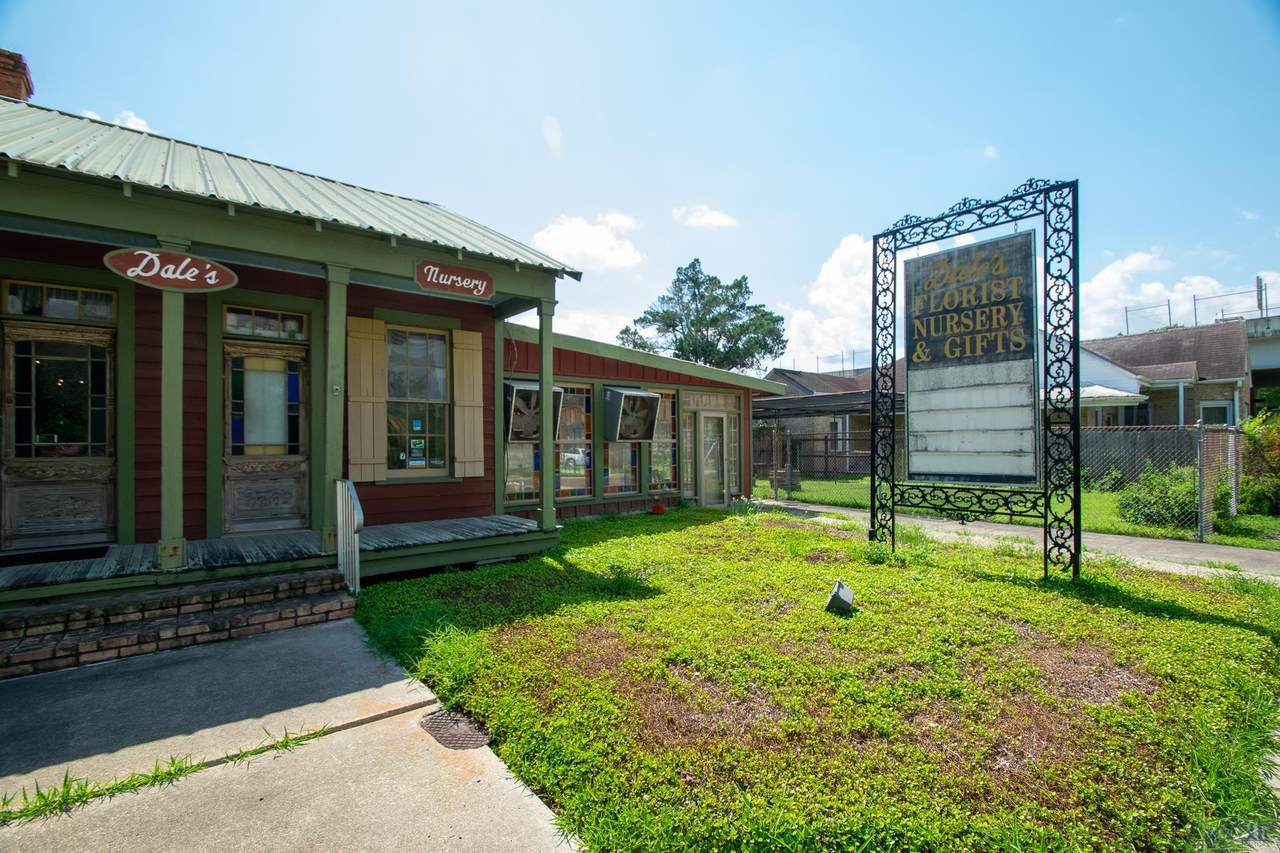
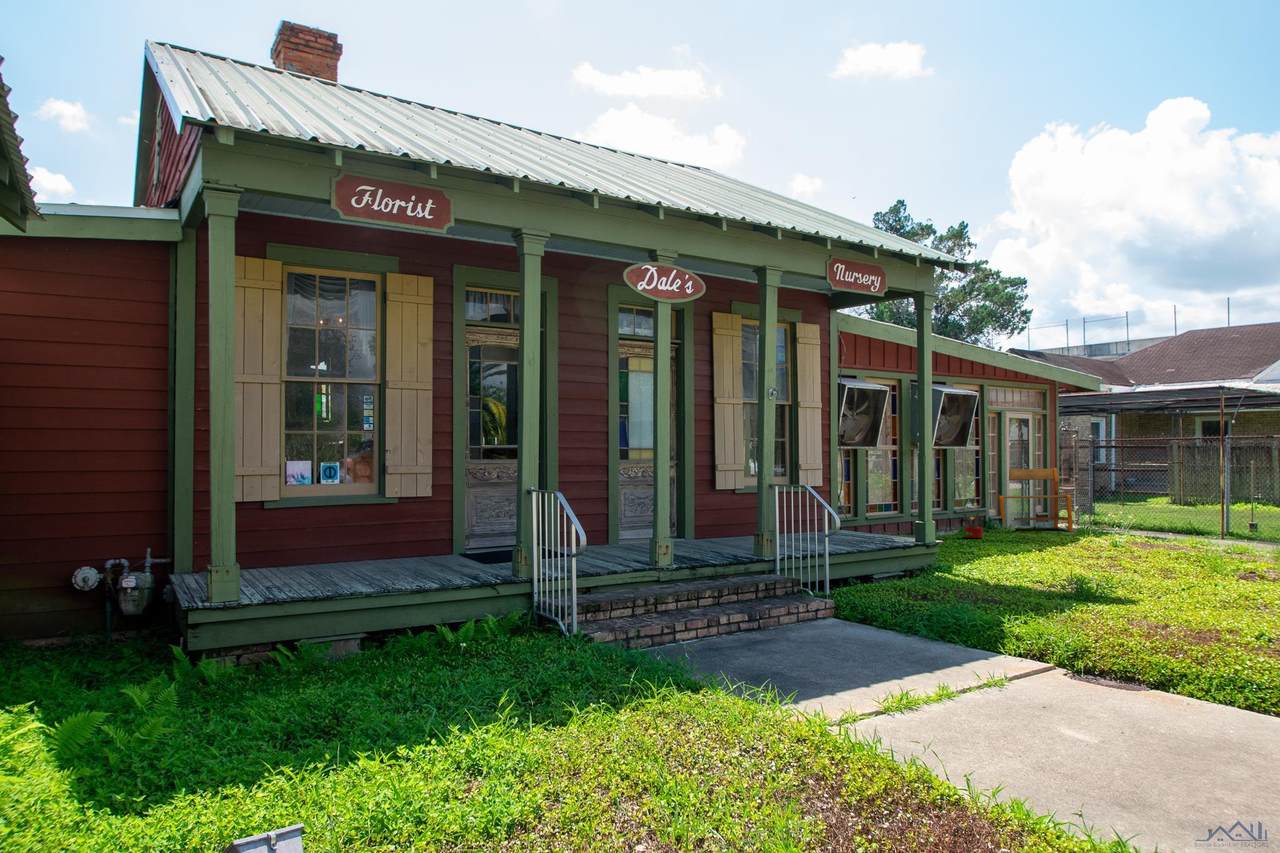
bench: none [690,457,744,508] -> present [995,468,1073,532]

